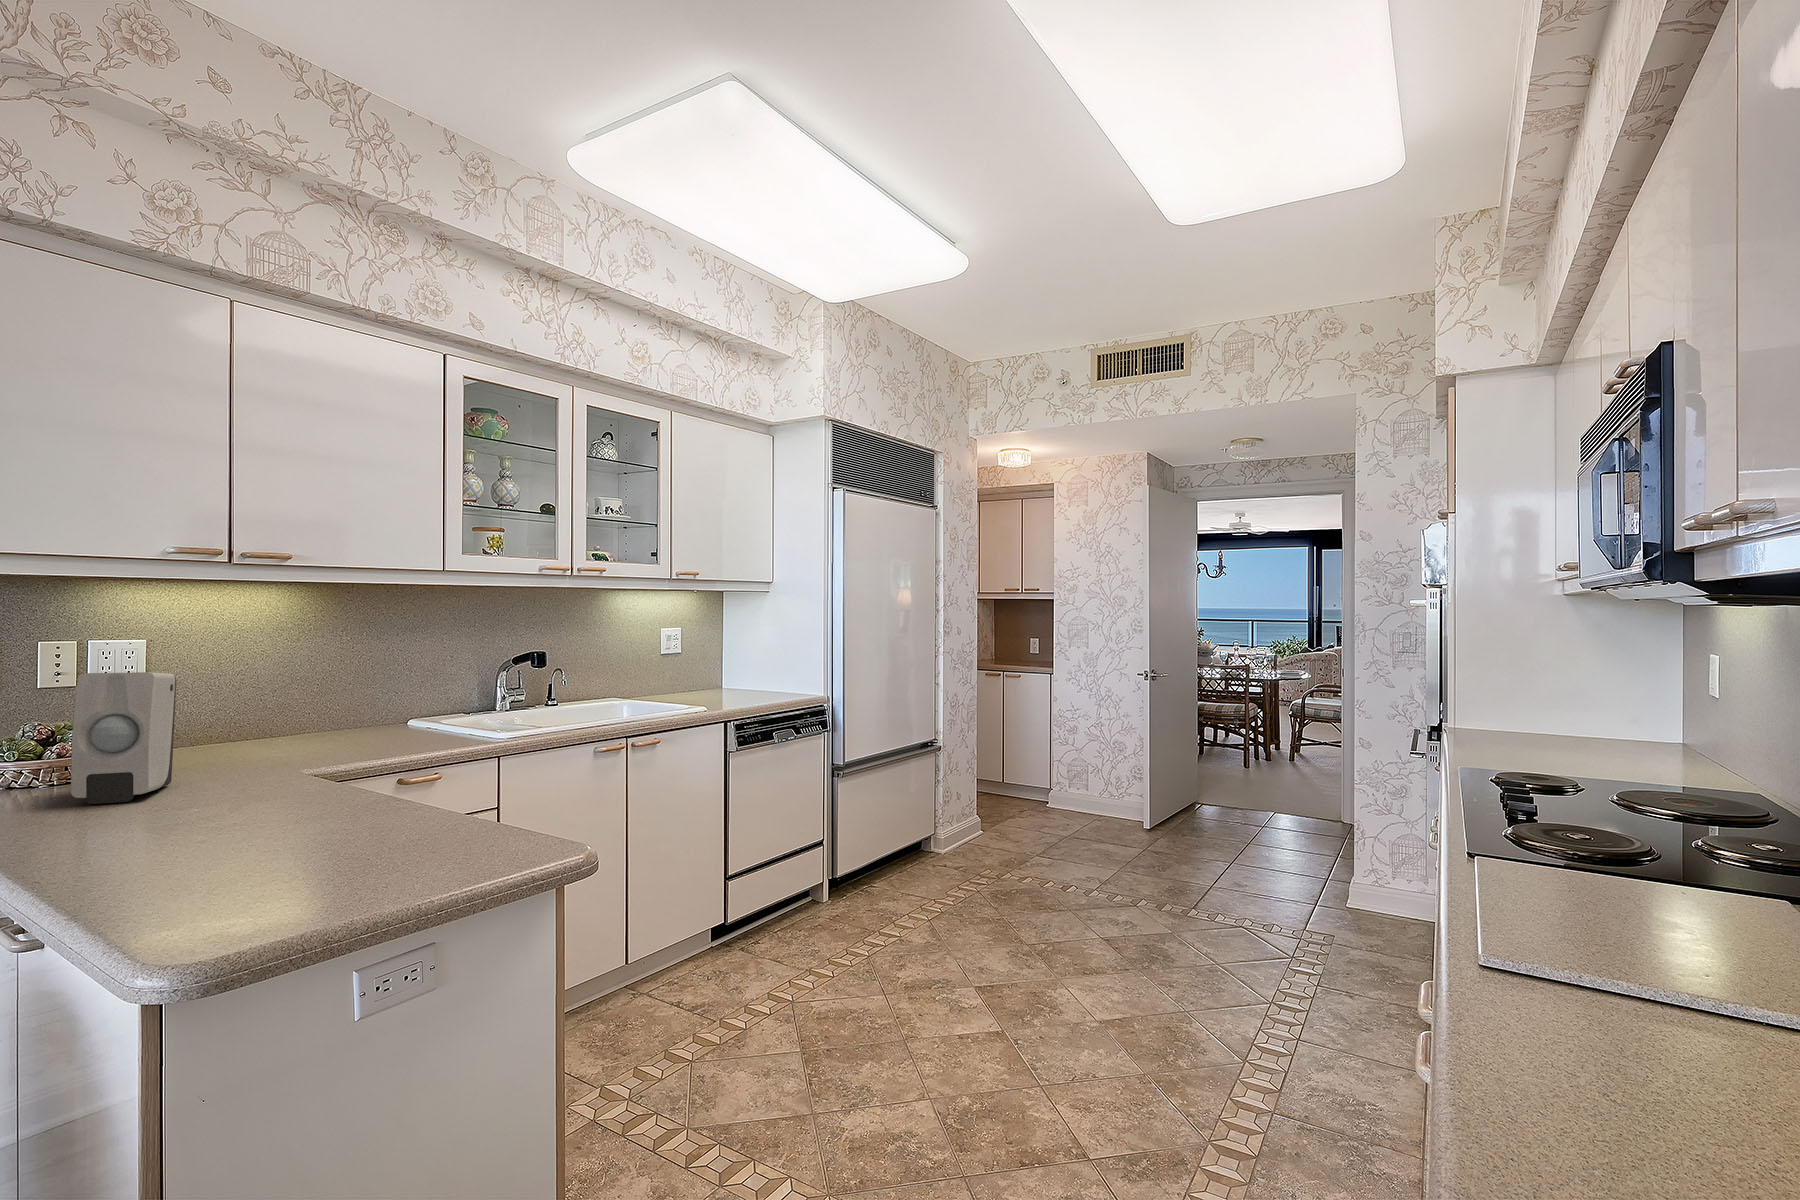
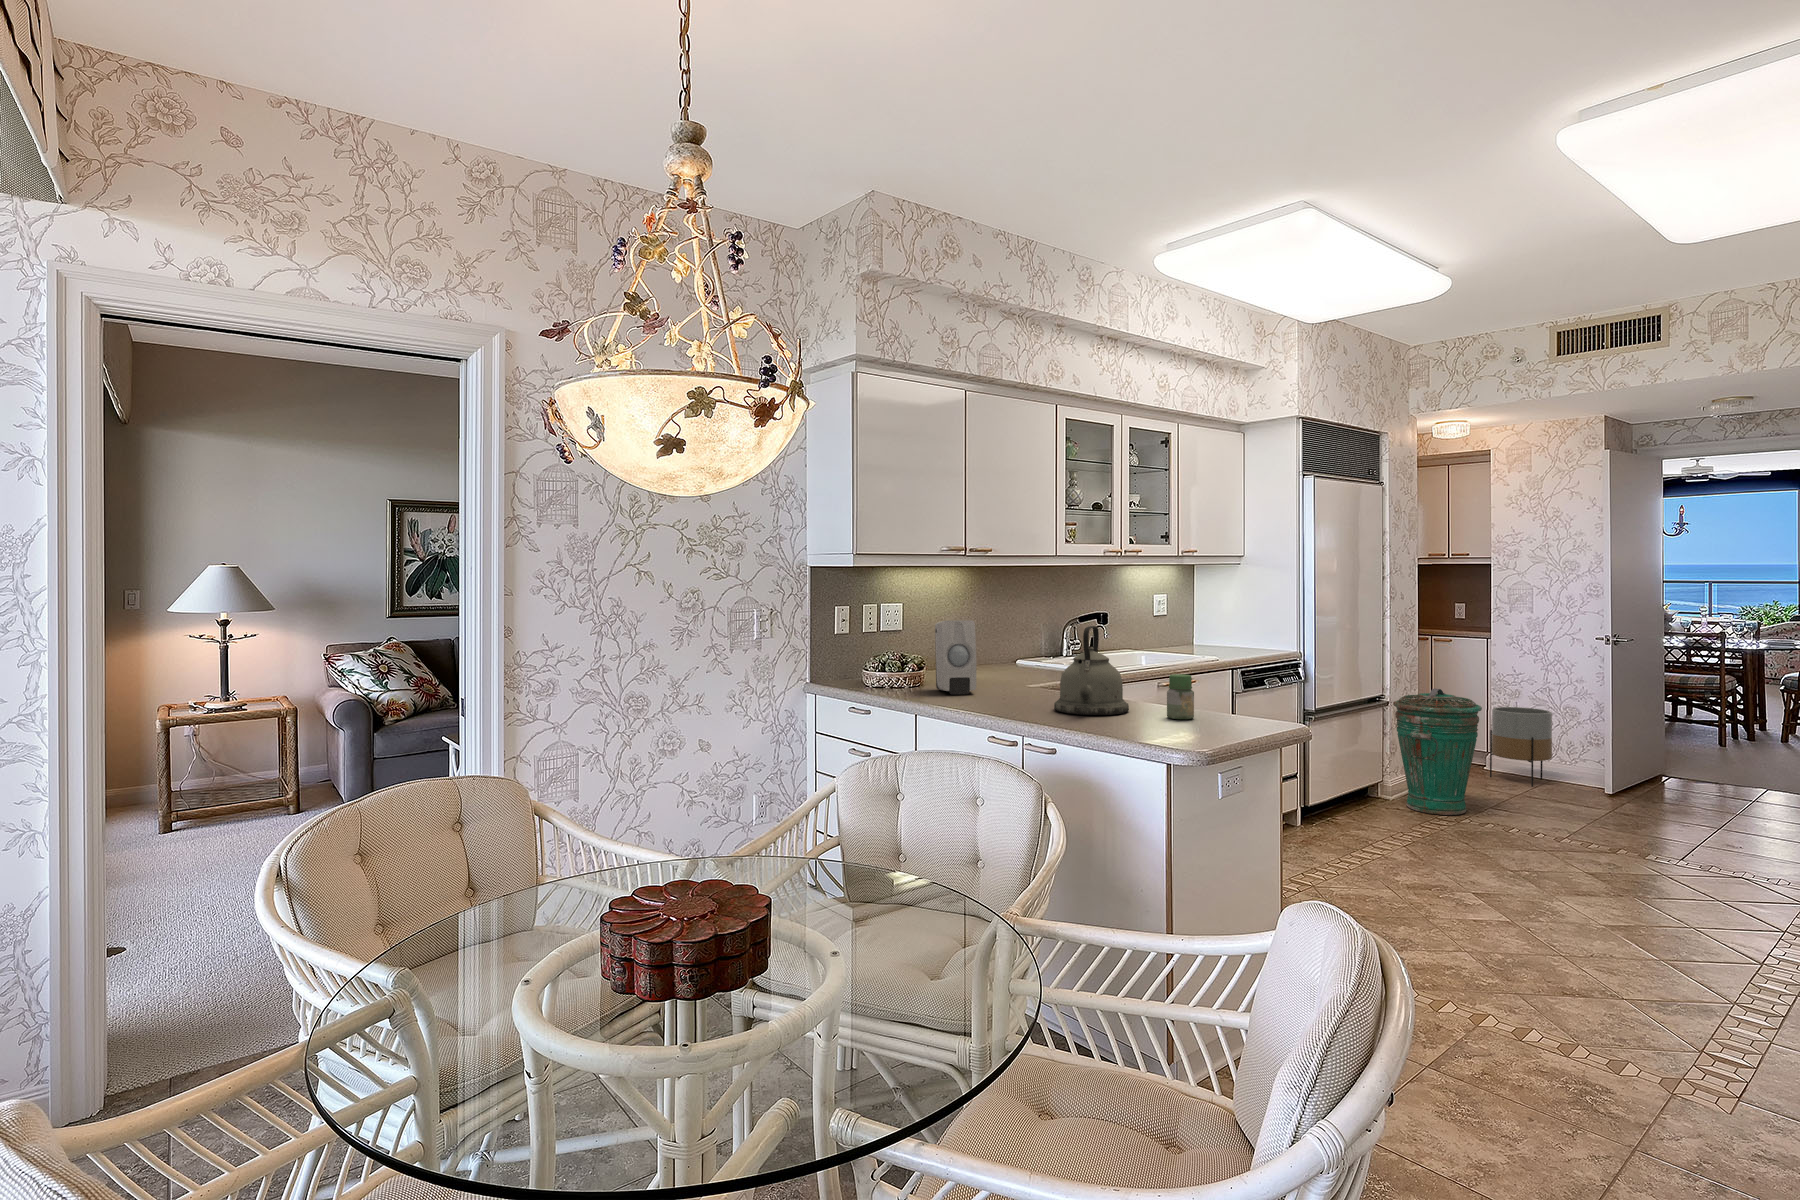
kettle: none [173,688,346,857] -> present [1054,626,1129,715]
trash can: none [942,732,1026,872] -> present [1393,688,1482,815]
planter: none [1048,744,1101,827] -> present [1490,707,1552,787]
jar: none [370,775,424,860] -> present [1167,674,1194,719]

